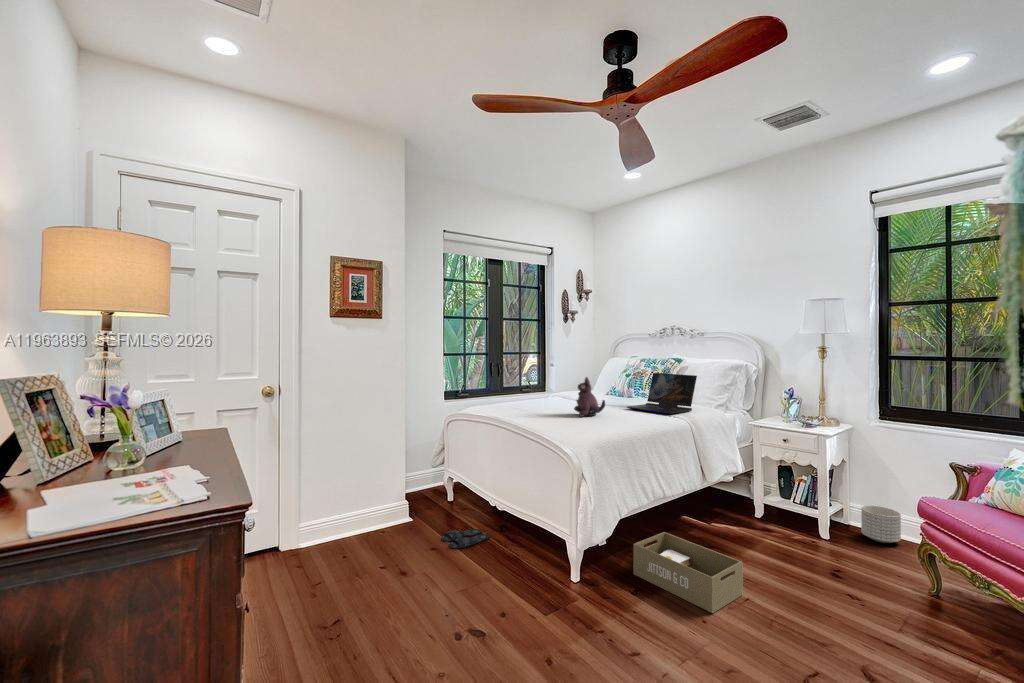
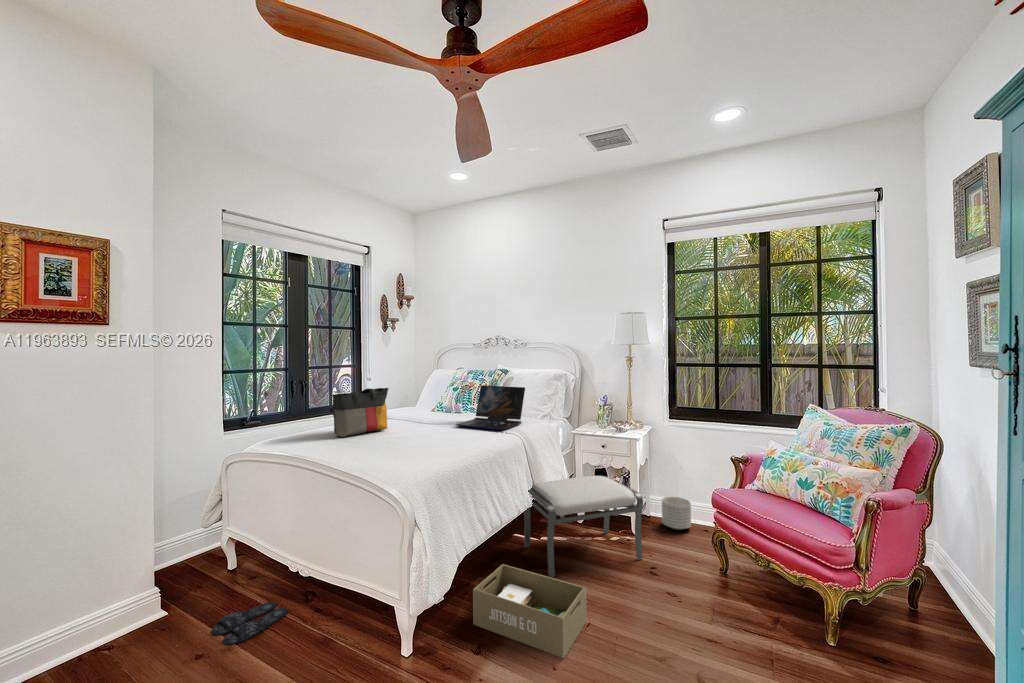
tote bag: none [522,371,567,409] -> present [332,388,388,437]
plush toy: present [574,377,605,417] -> none [398,395,434,442]
ottoman: none [692,468,826,560] -> present [524,476,643,577]

